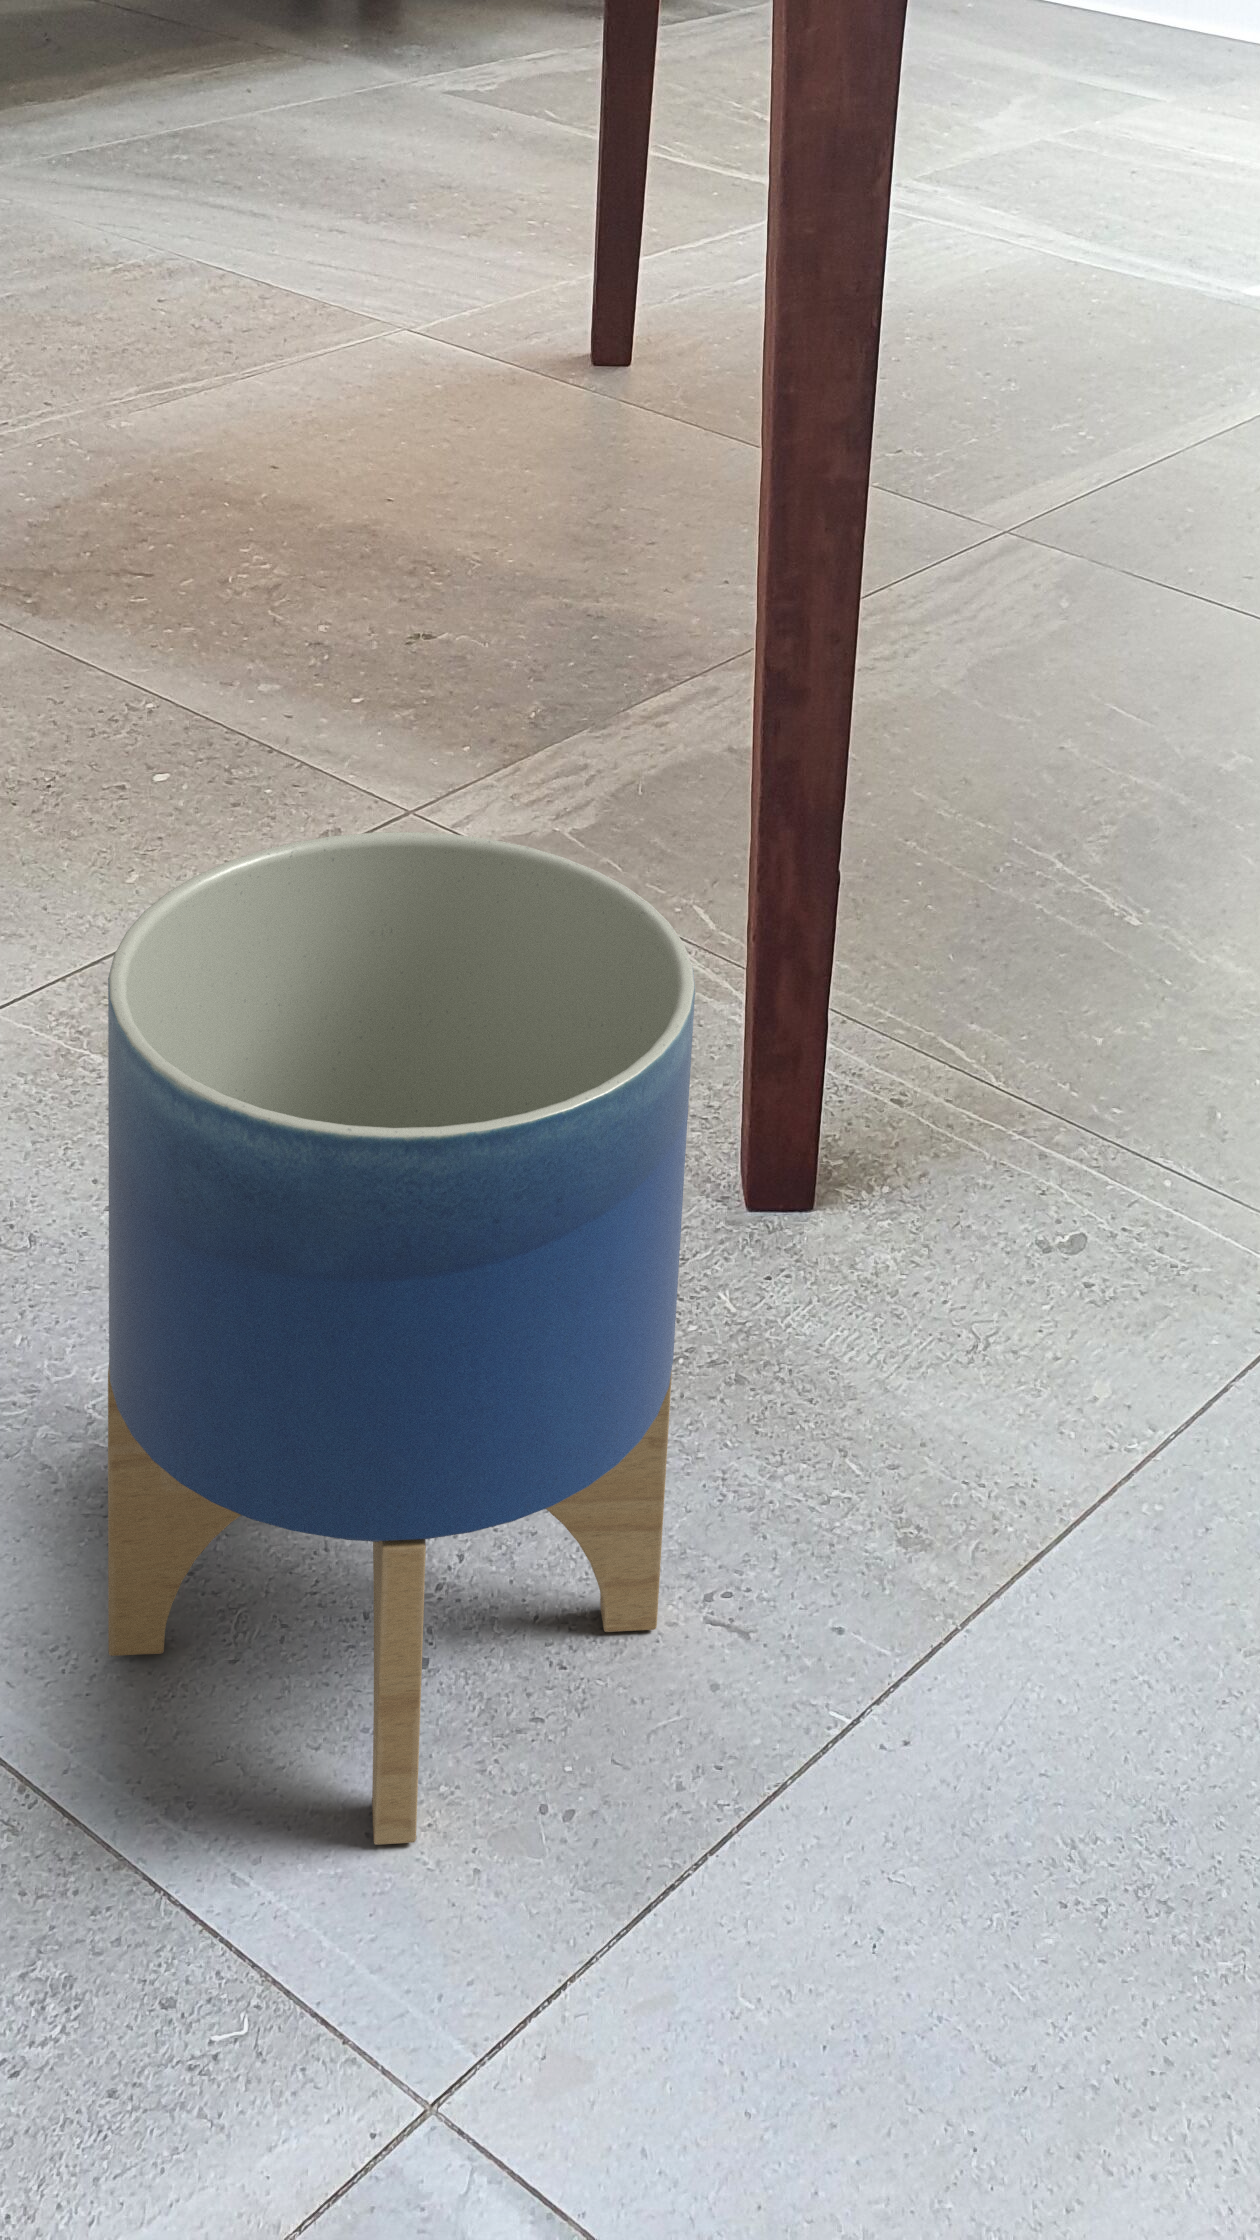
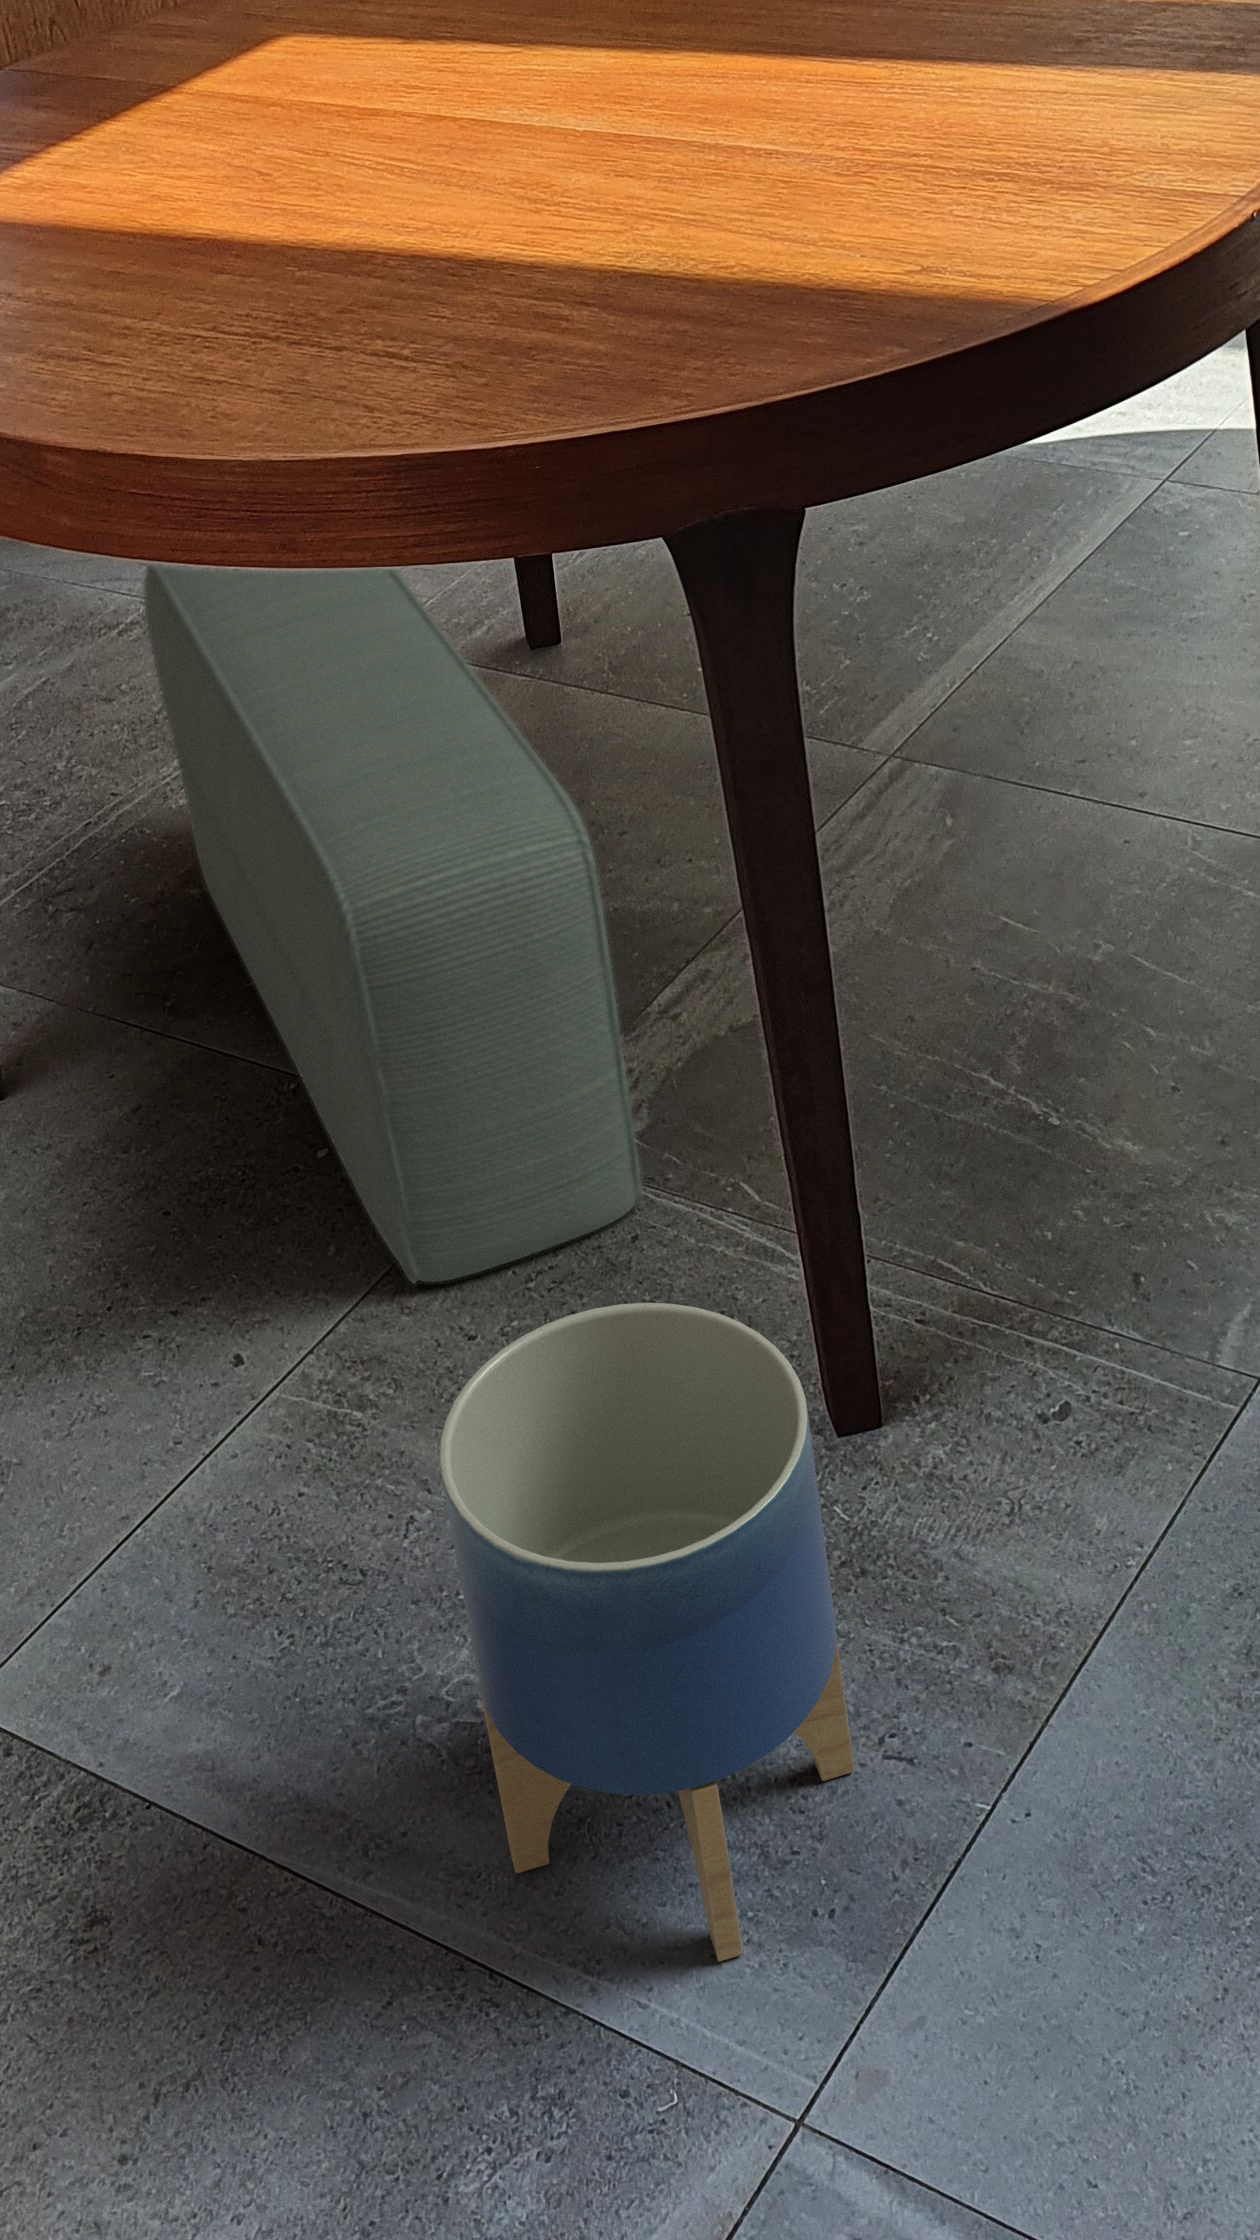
pouf: none [112,47,585,936] -> present [144,565,643,1284]

